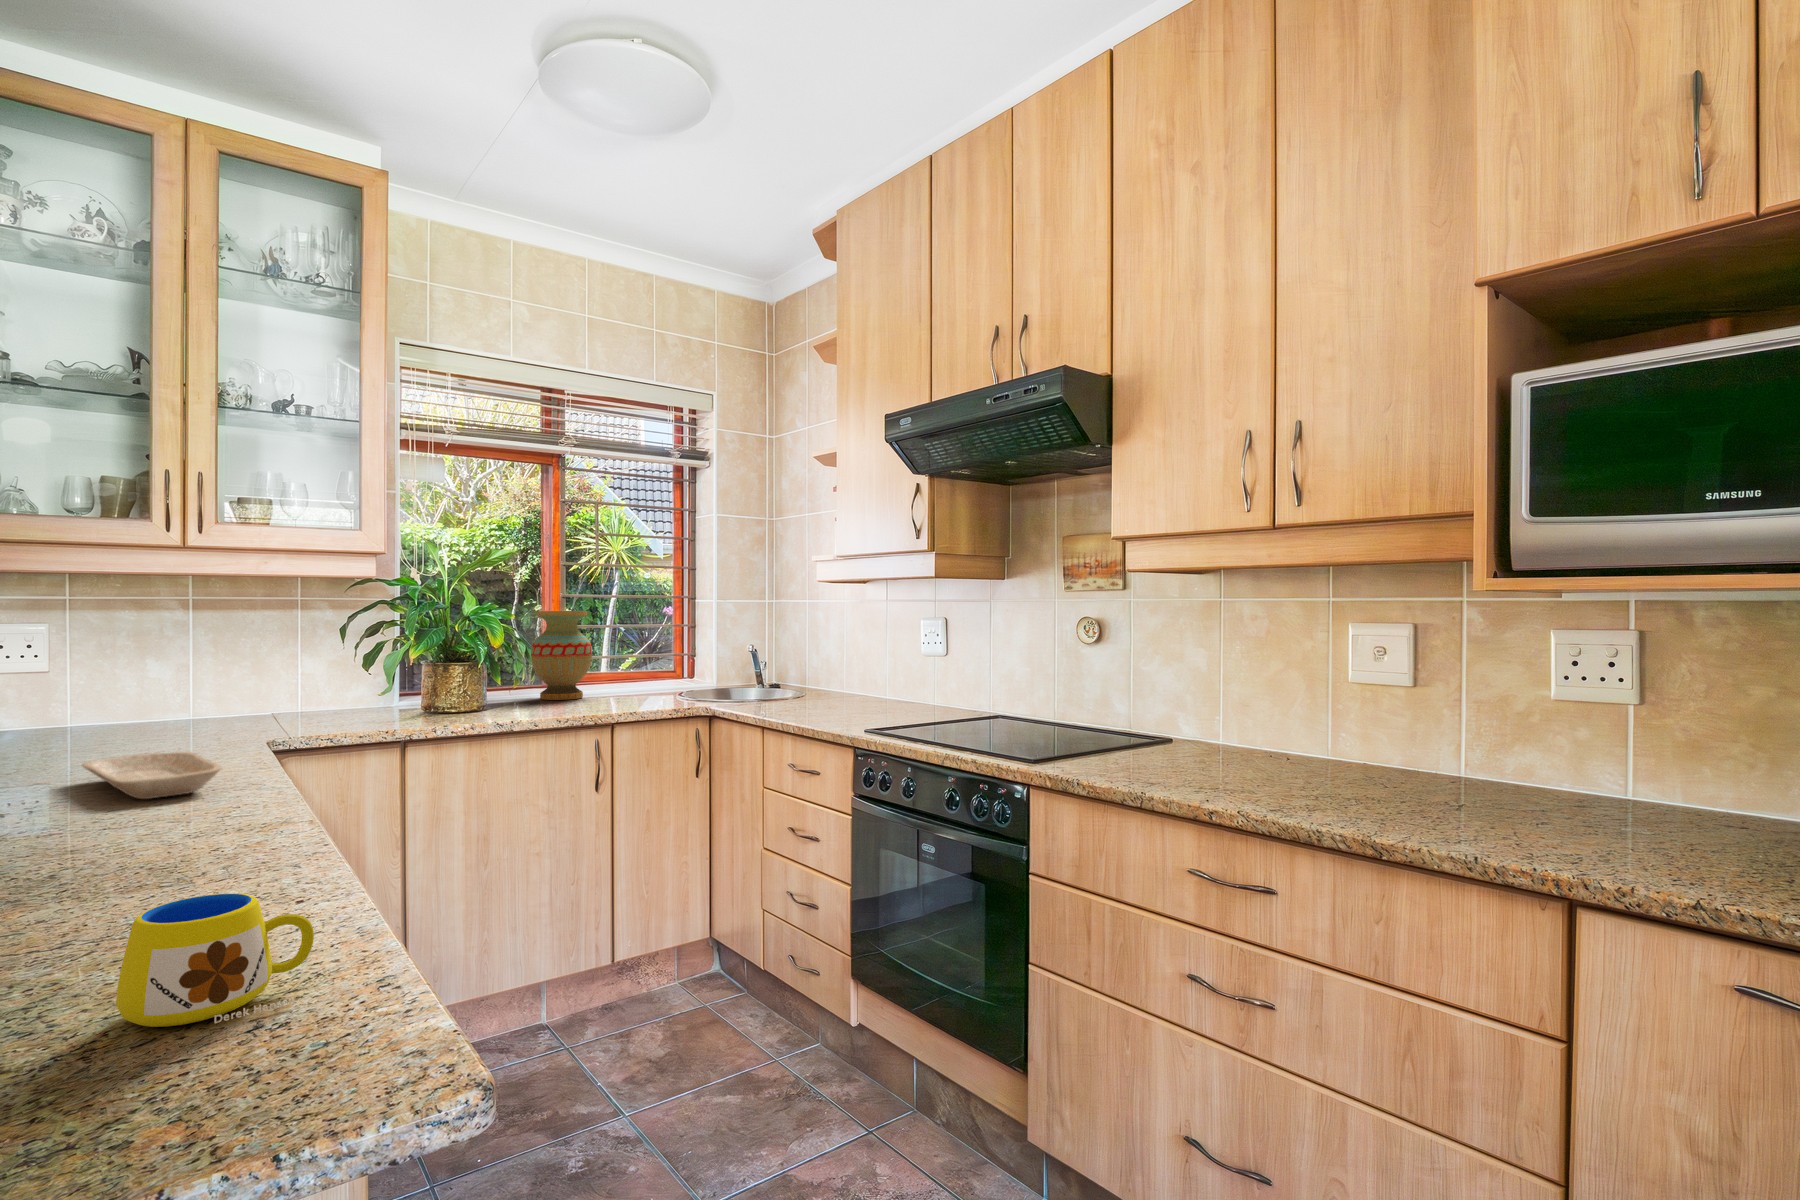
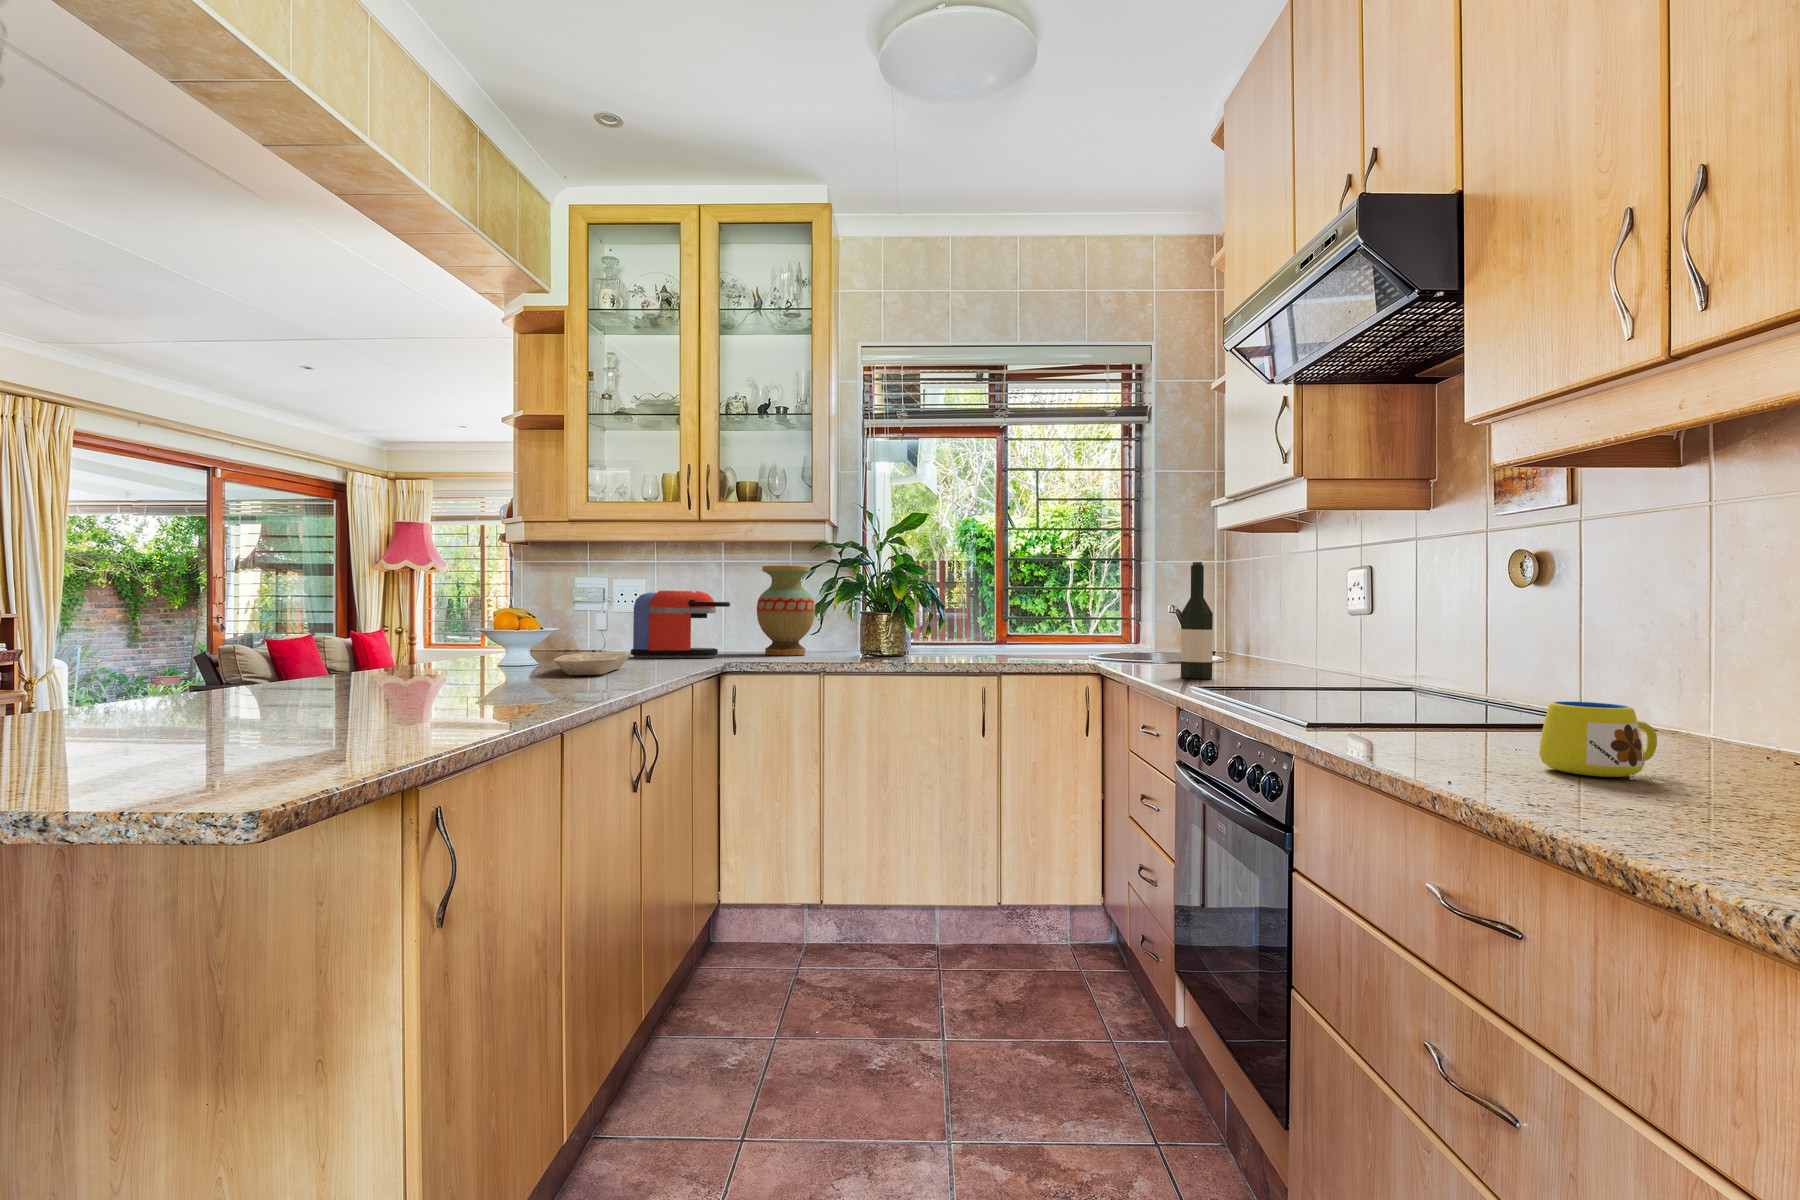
vase: present [531,611,592,700] -> present [757,566,815,655]
wine bottle: none [808,613,836,716] -> present [1181,562,1213,679]
coffee maker: none [92,649,257,750] -> present [631,591,730,658]
mug: present [116,893,314,1027] -> present [1539,702,1675,780]

